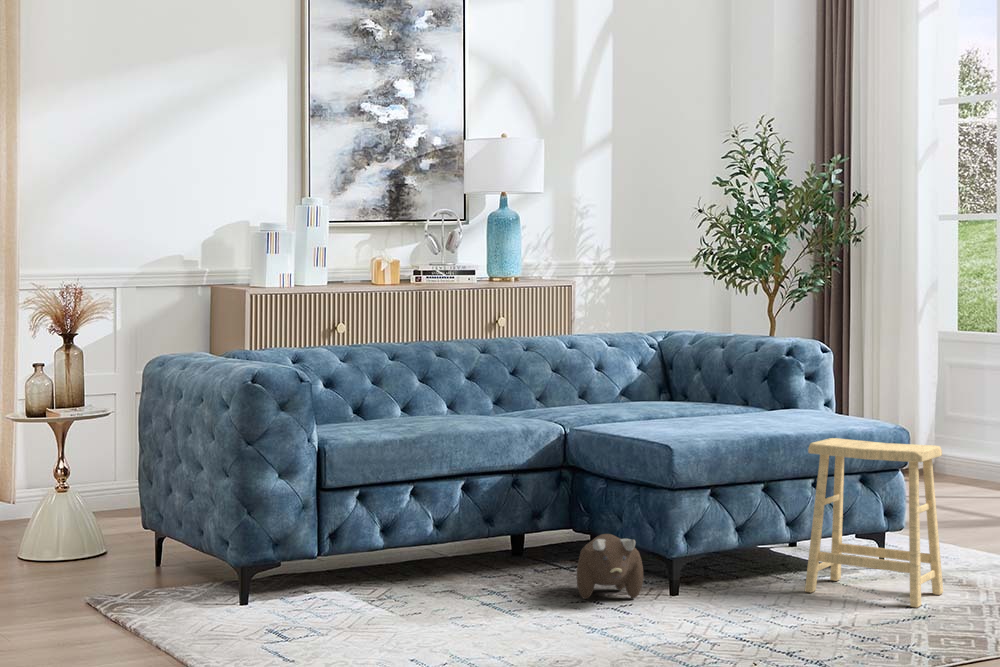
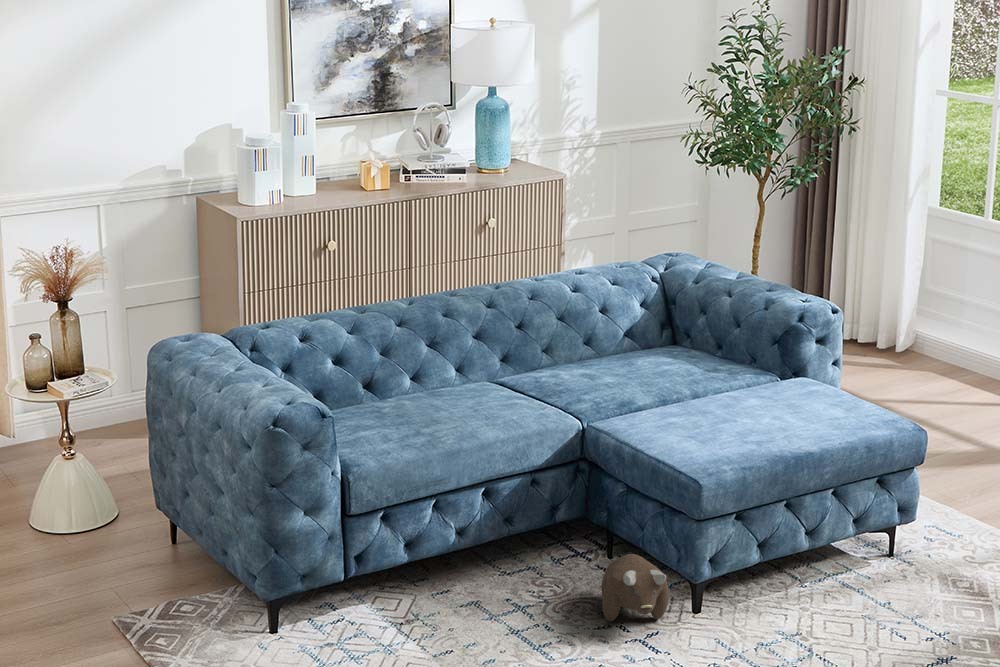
footstool: present [805,438,943,608] -> none [822,451,972,638]

